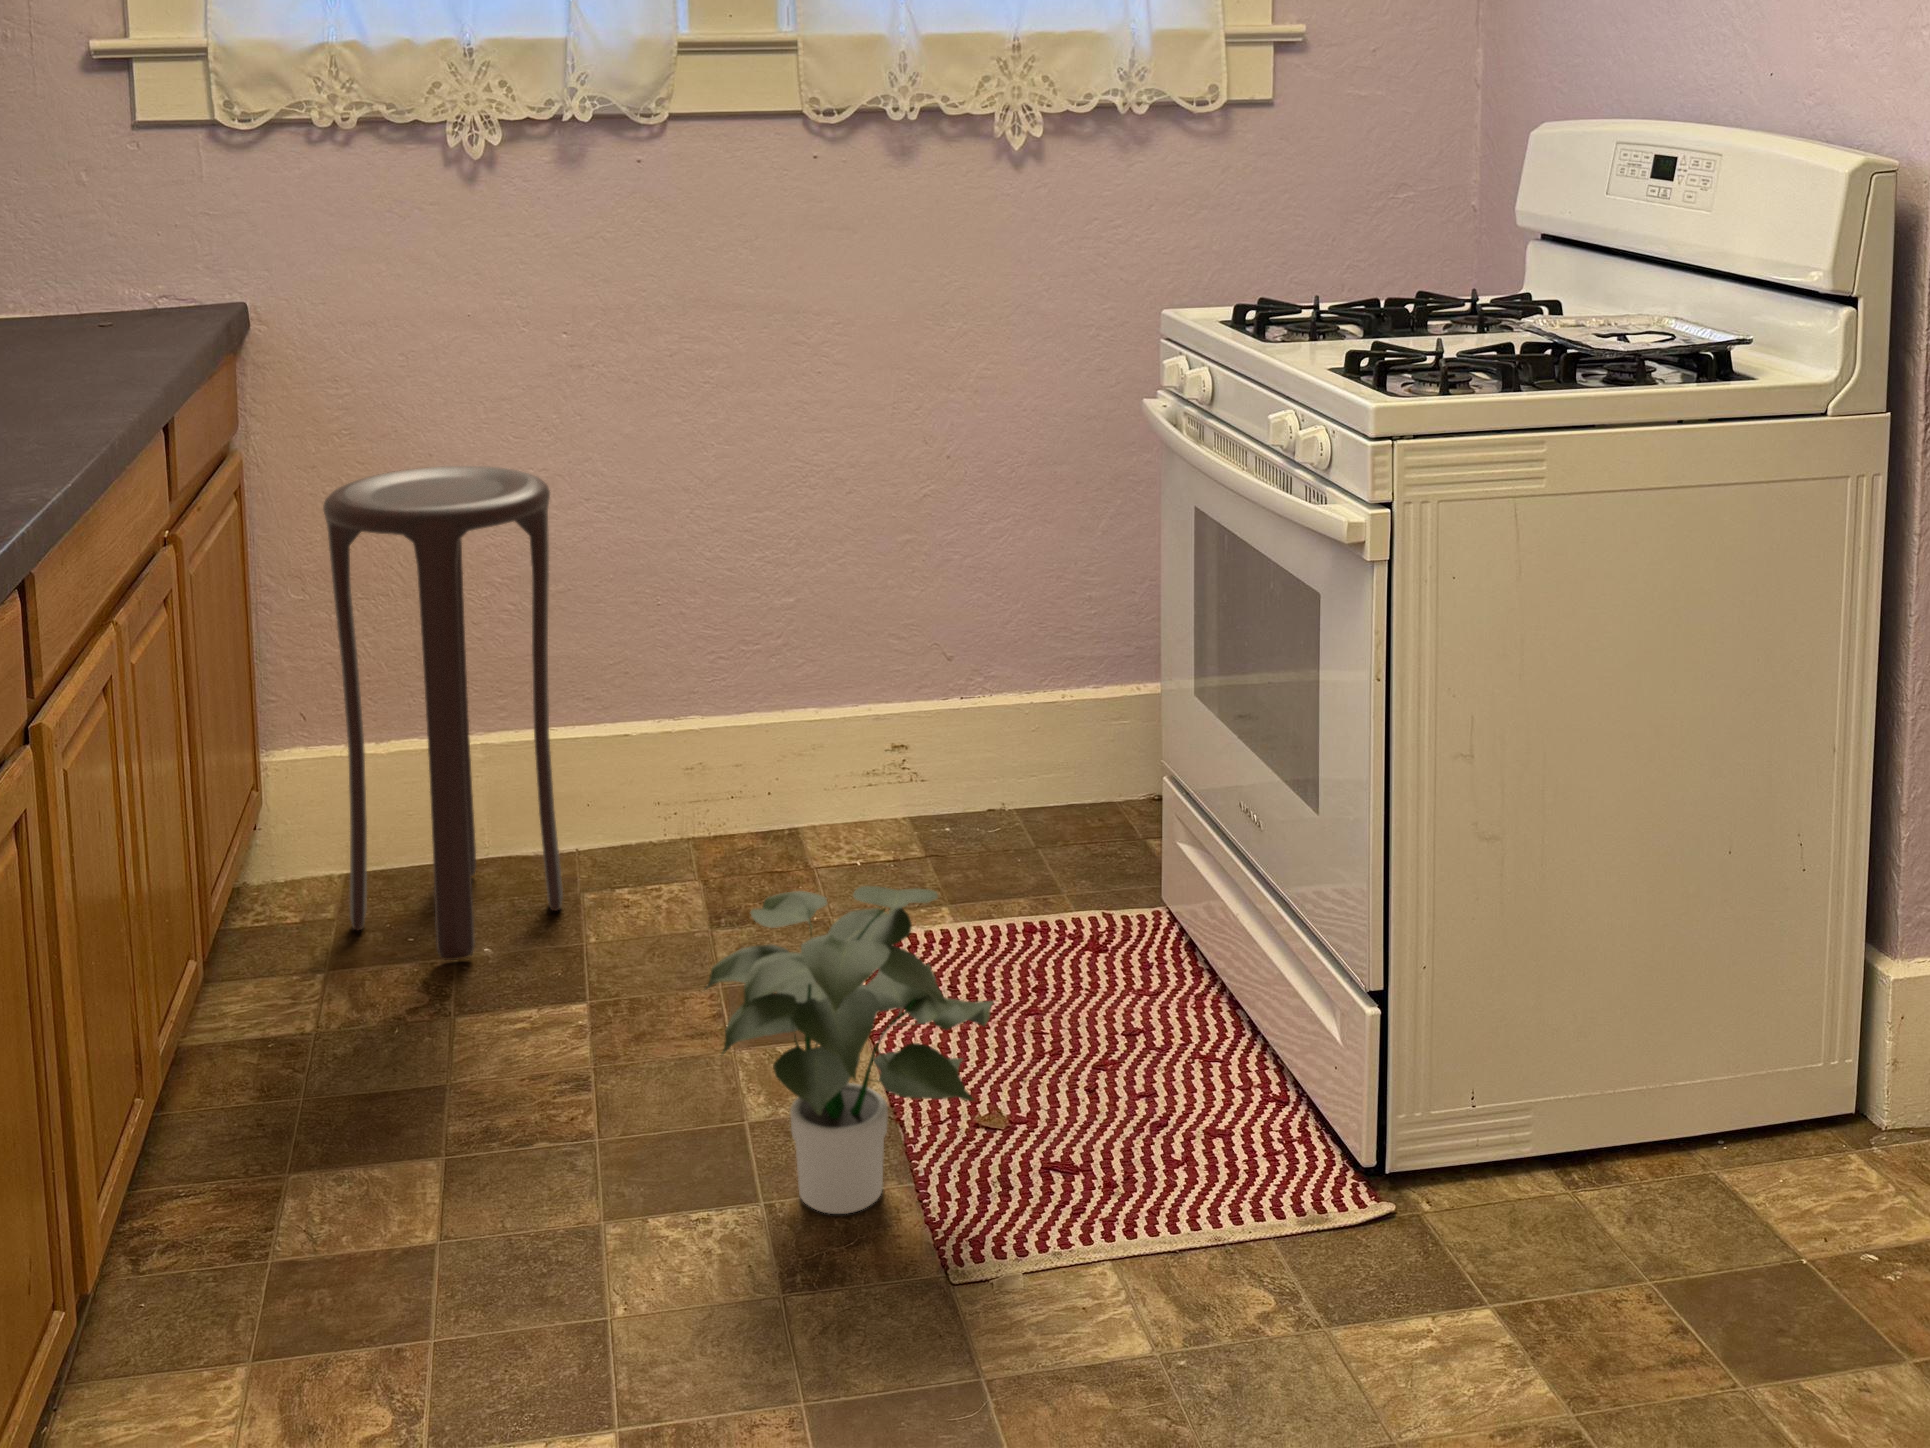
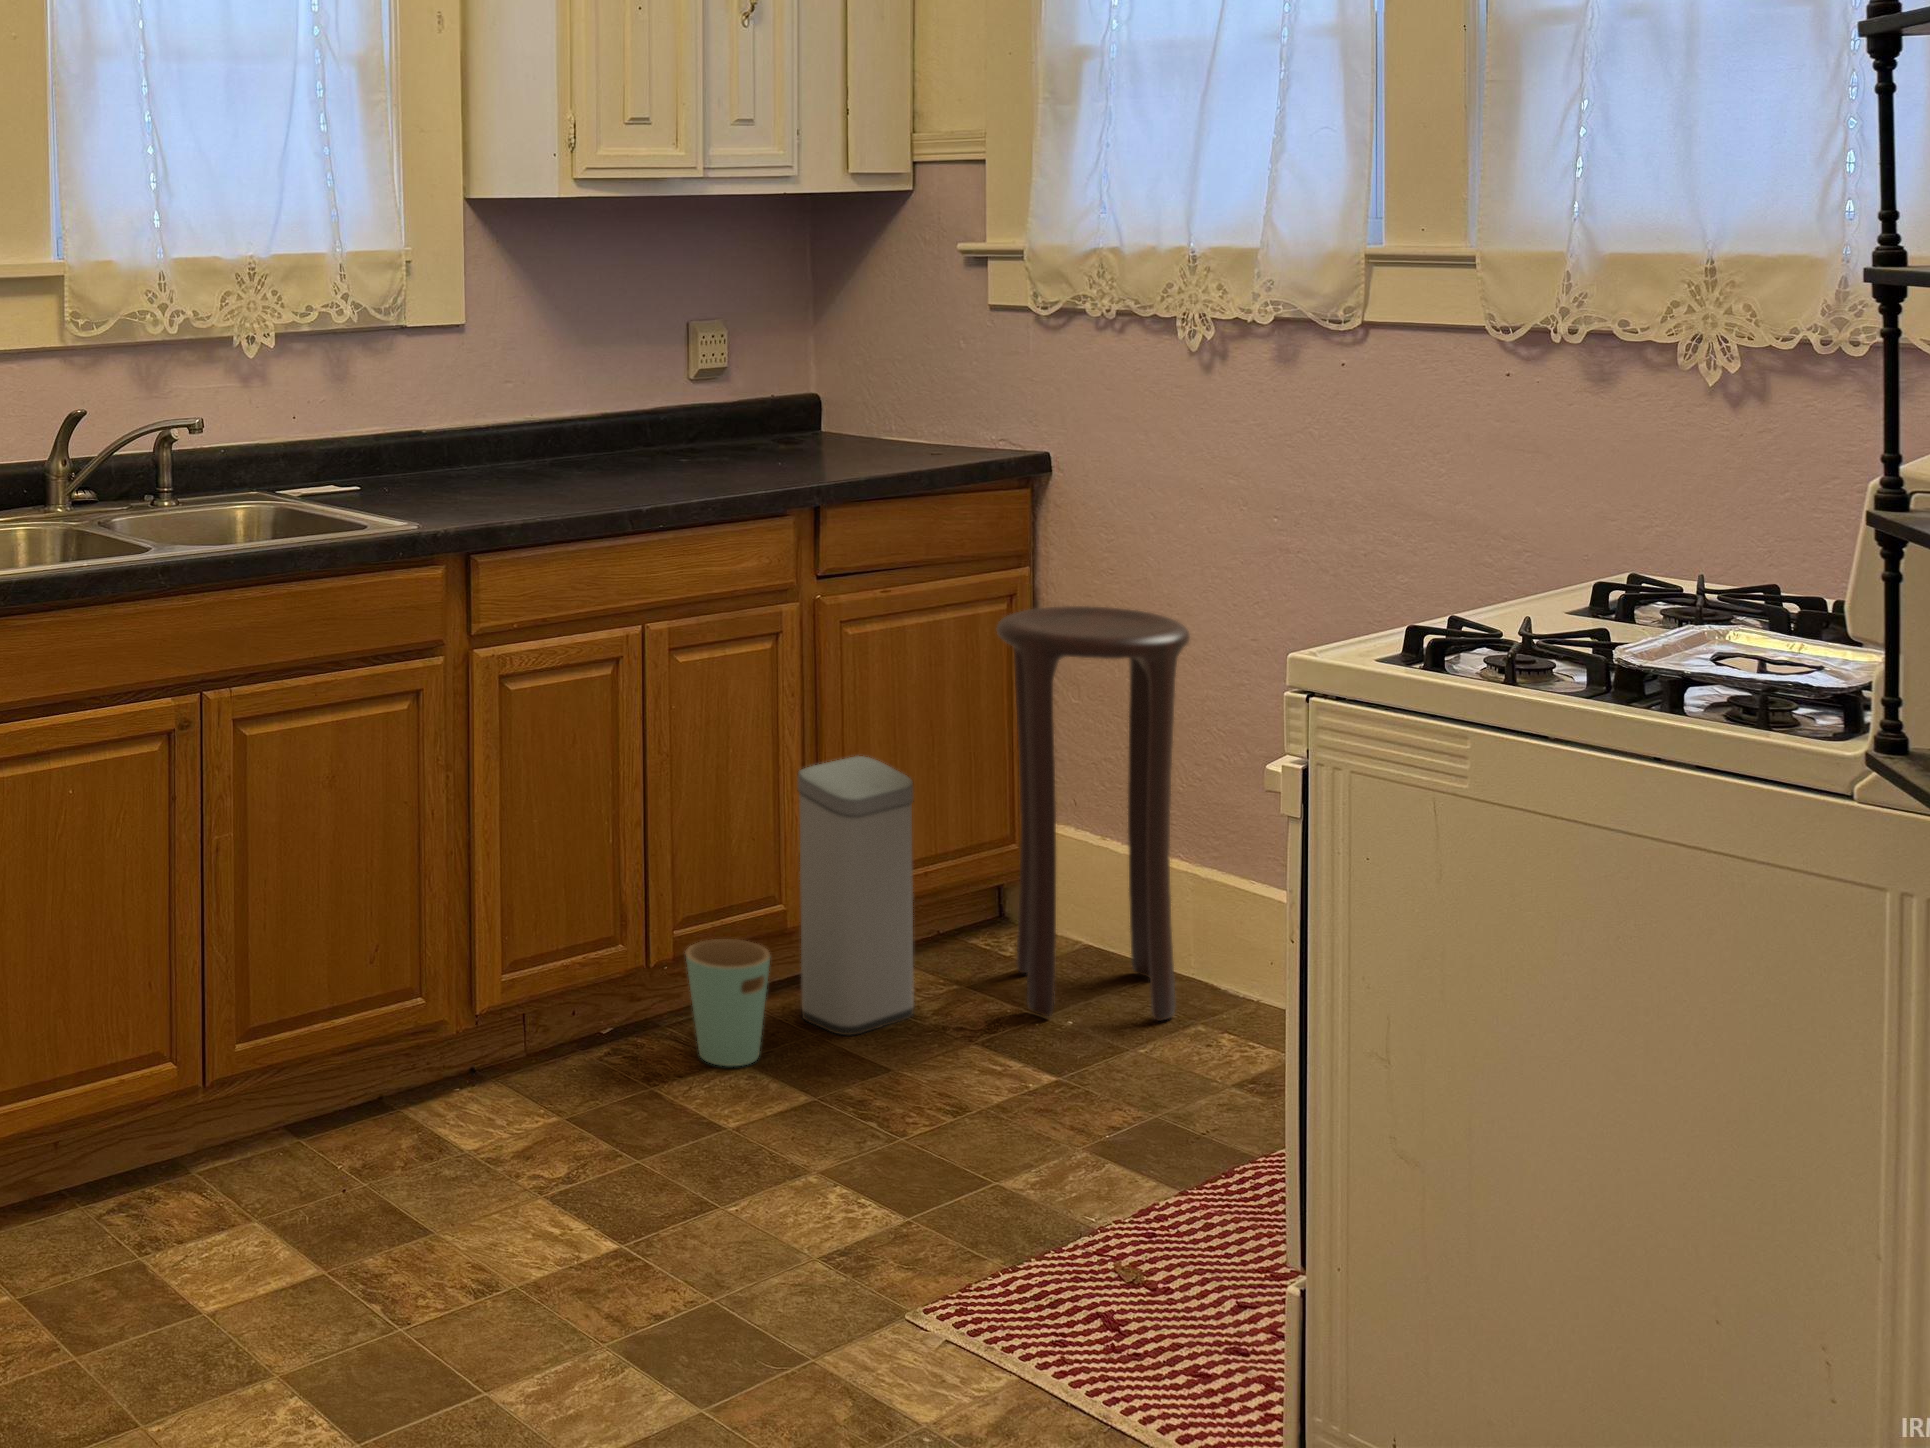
trash can: none [190,725,348,1202] -> present [686,756,914,1066]
potted plant: present [705,886,993,1214] -> none [871,976,1096,1253]

